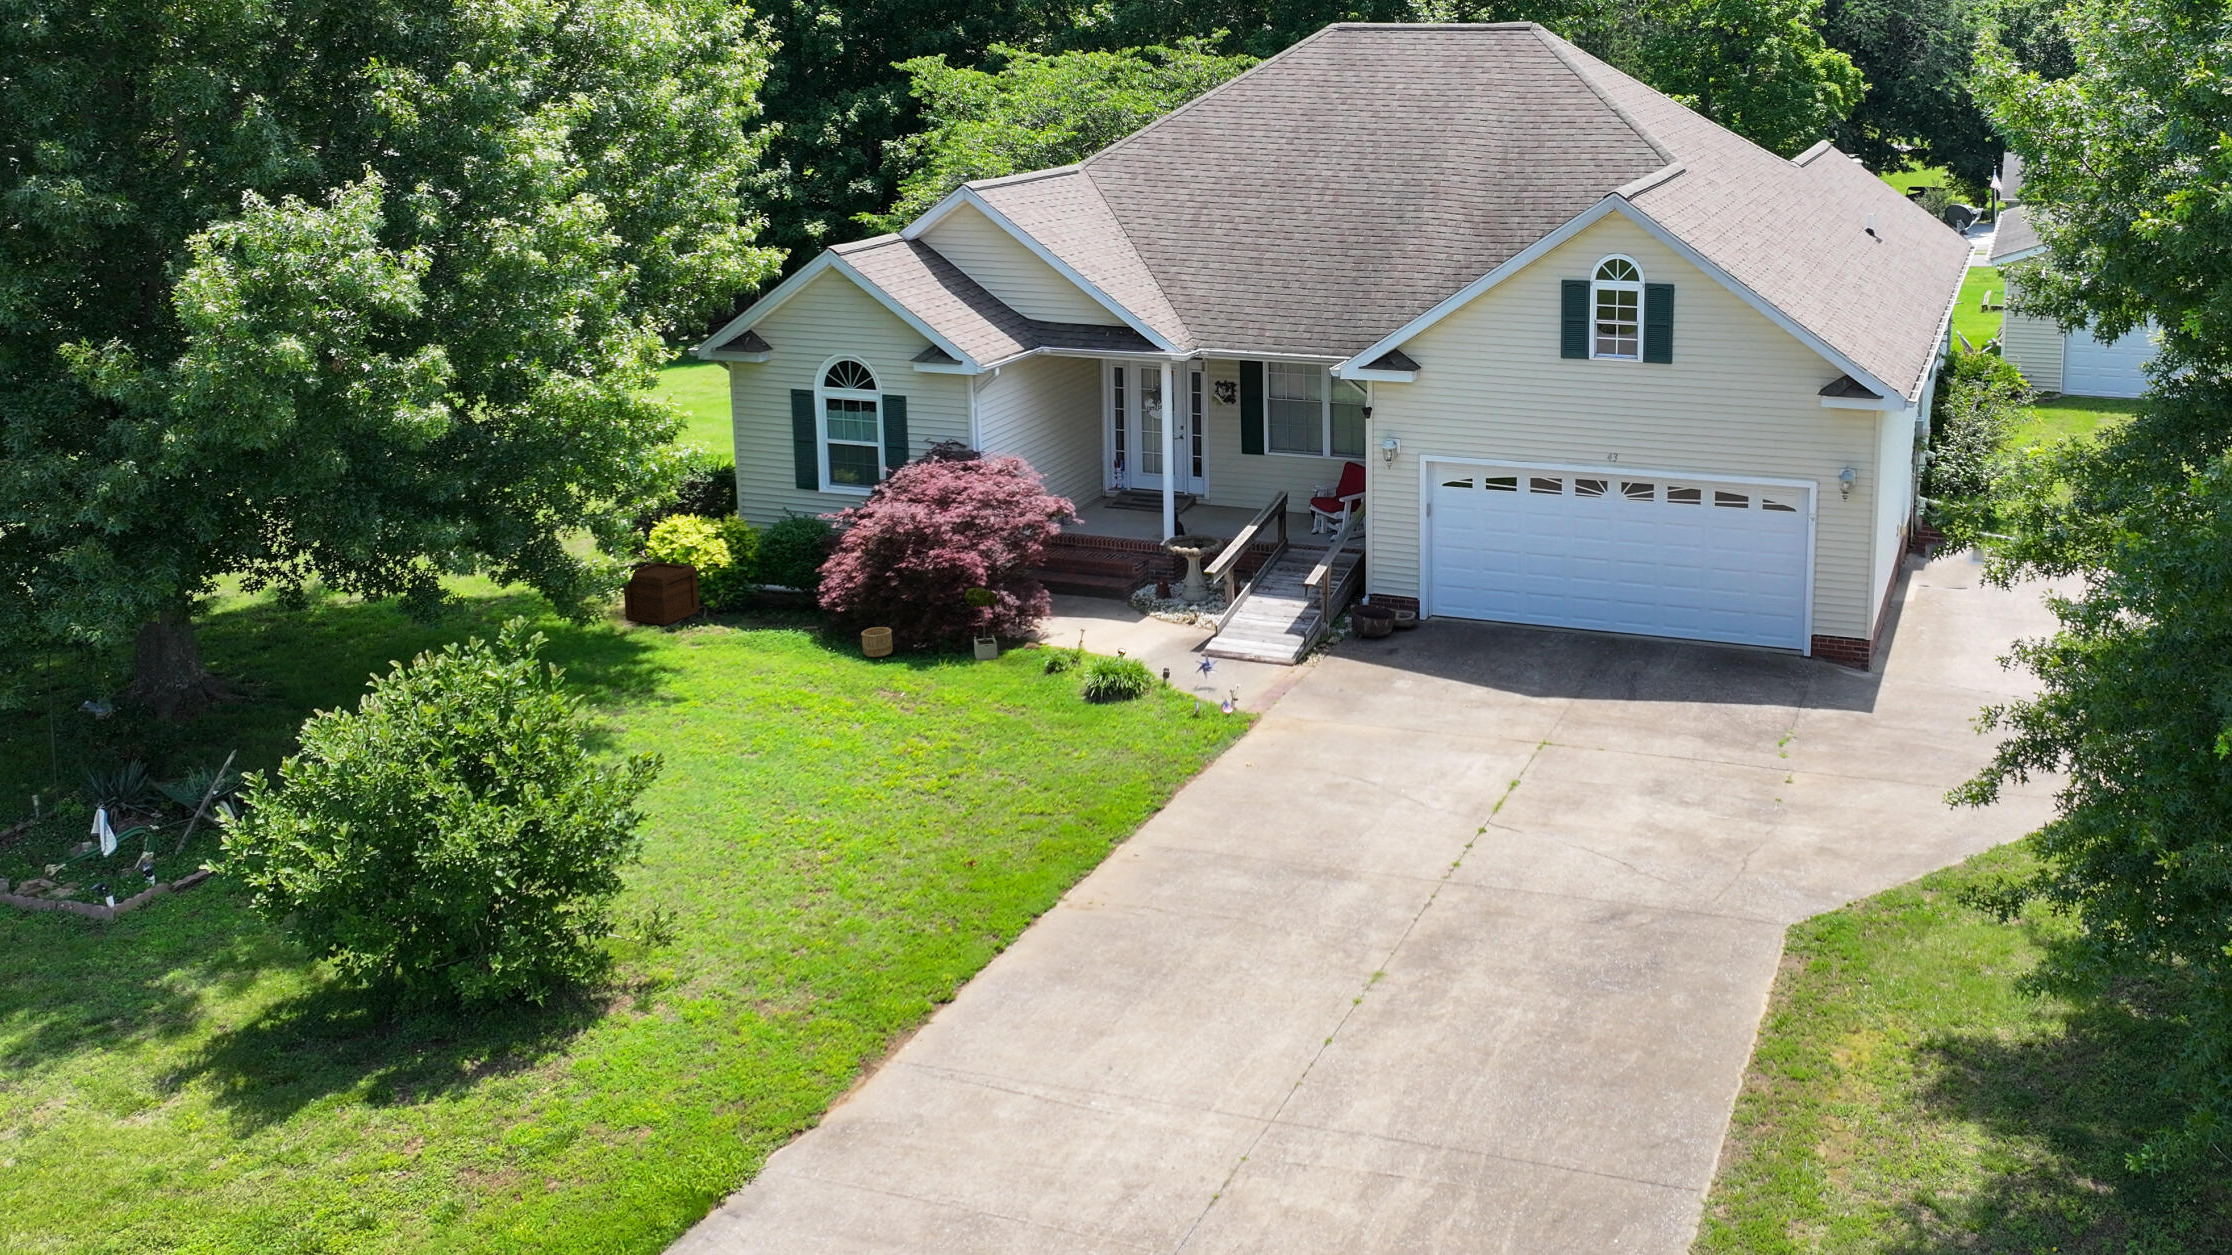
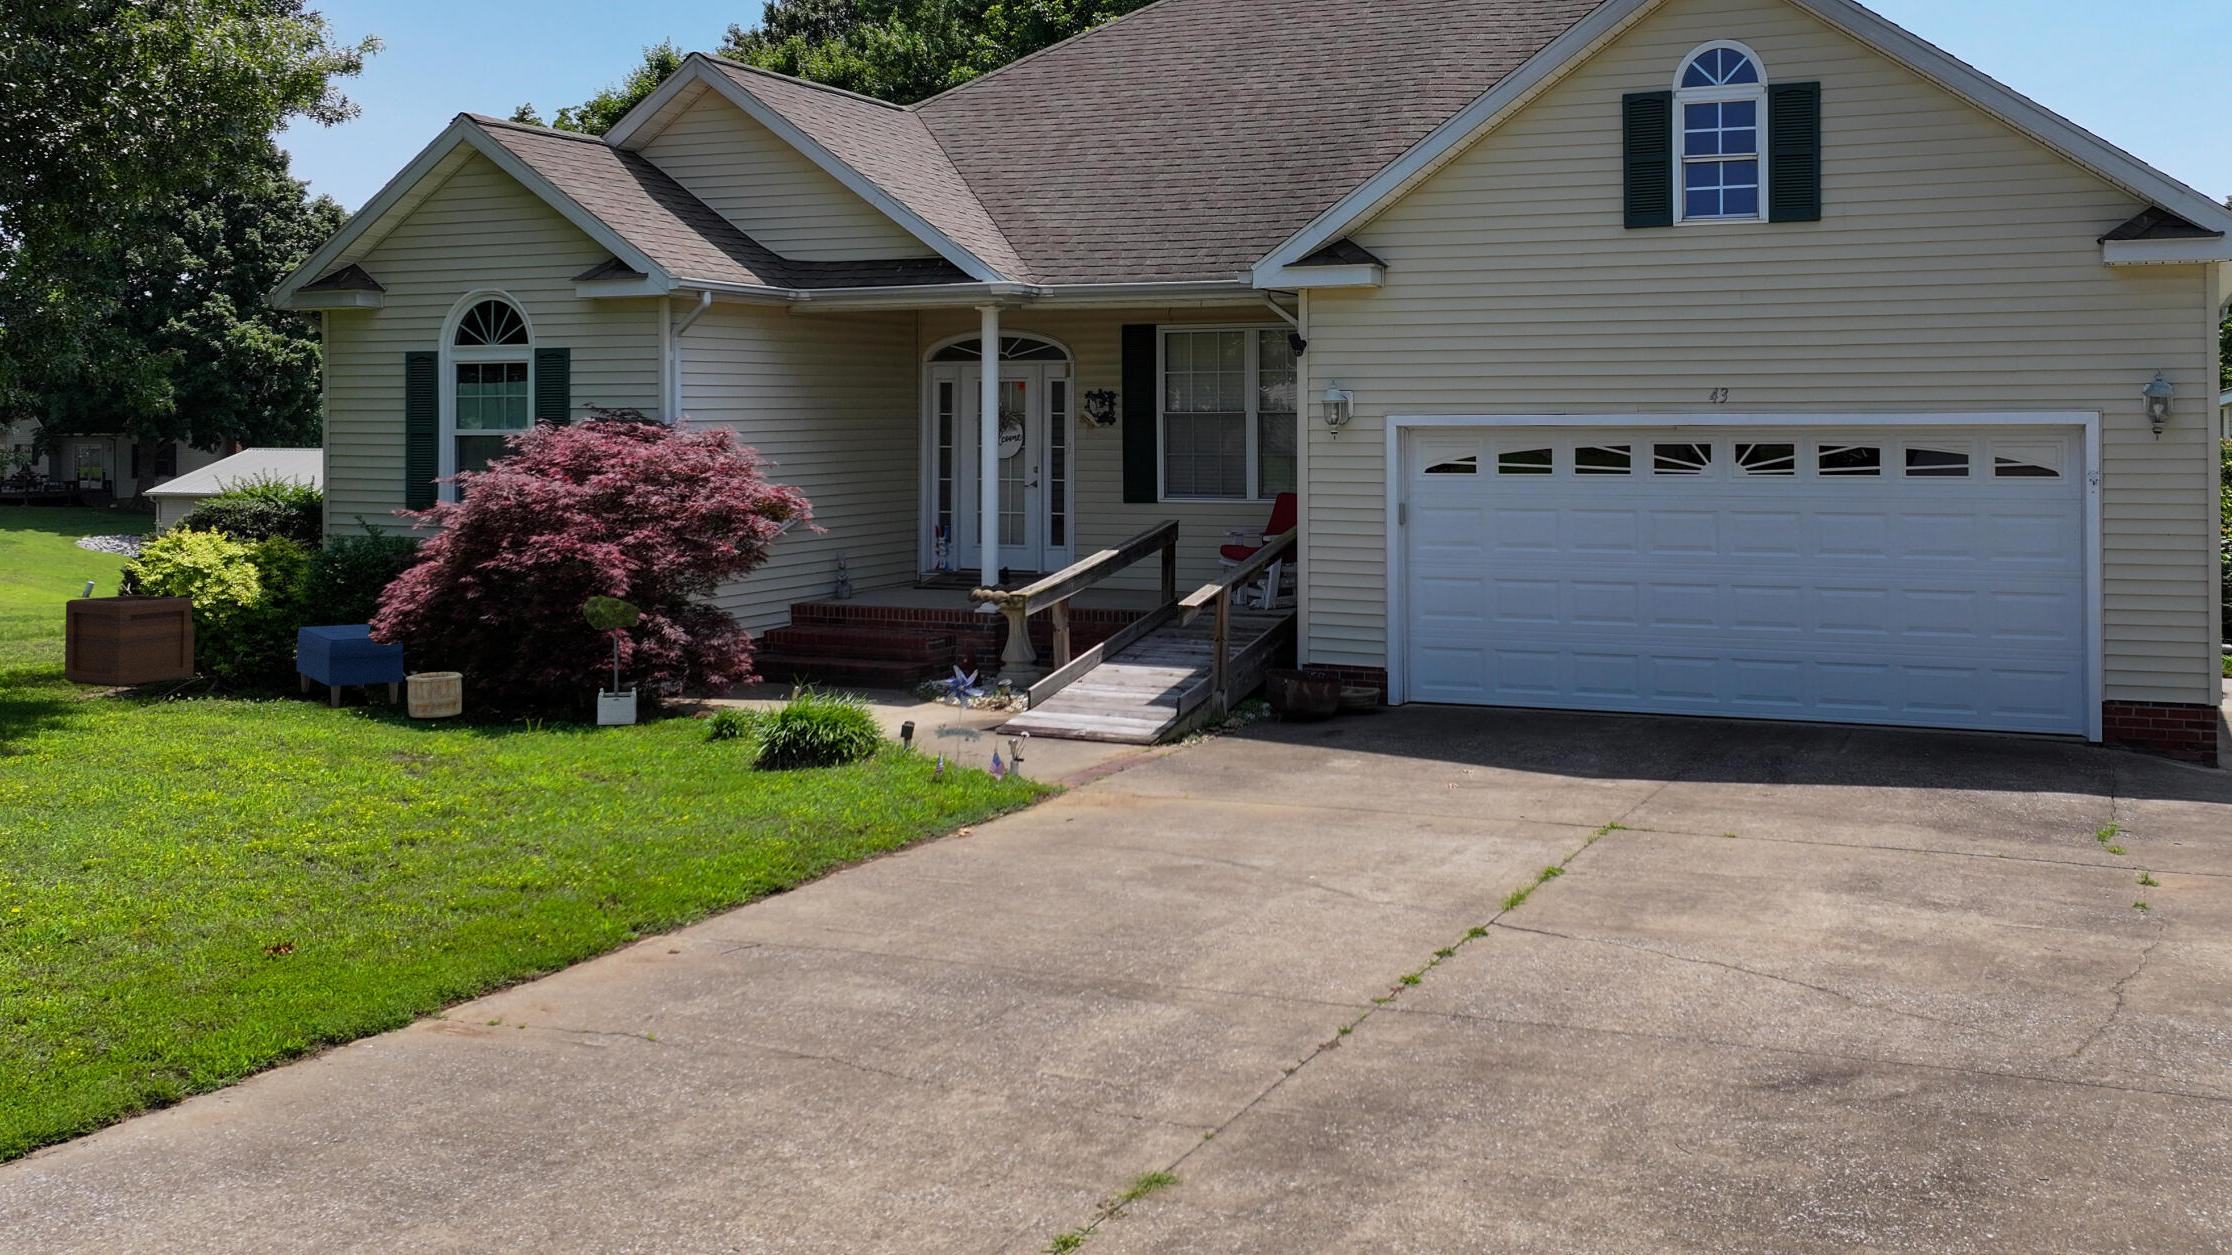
bench: none [774,584,848,647] -> present [297,624,403,708]

